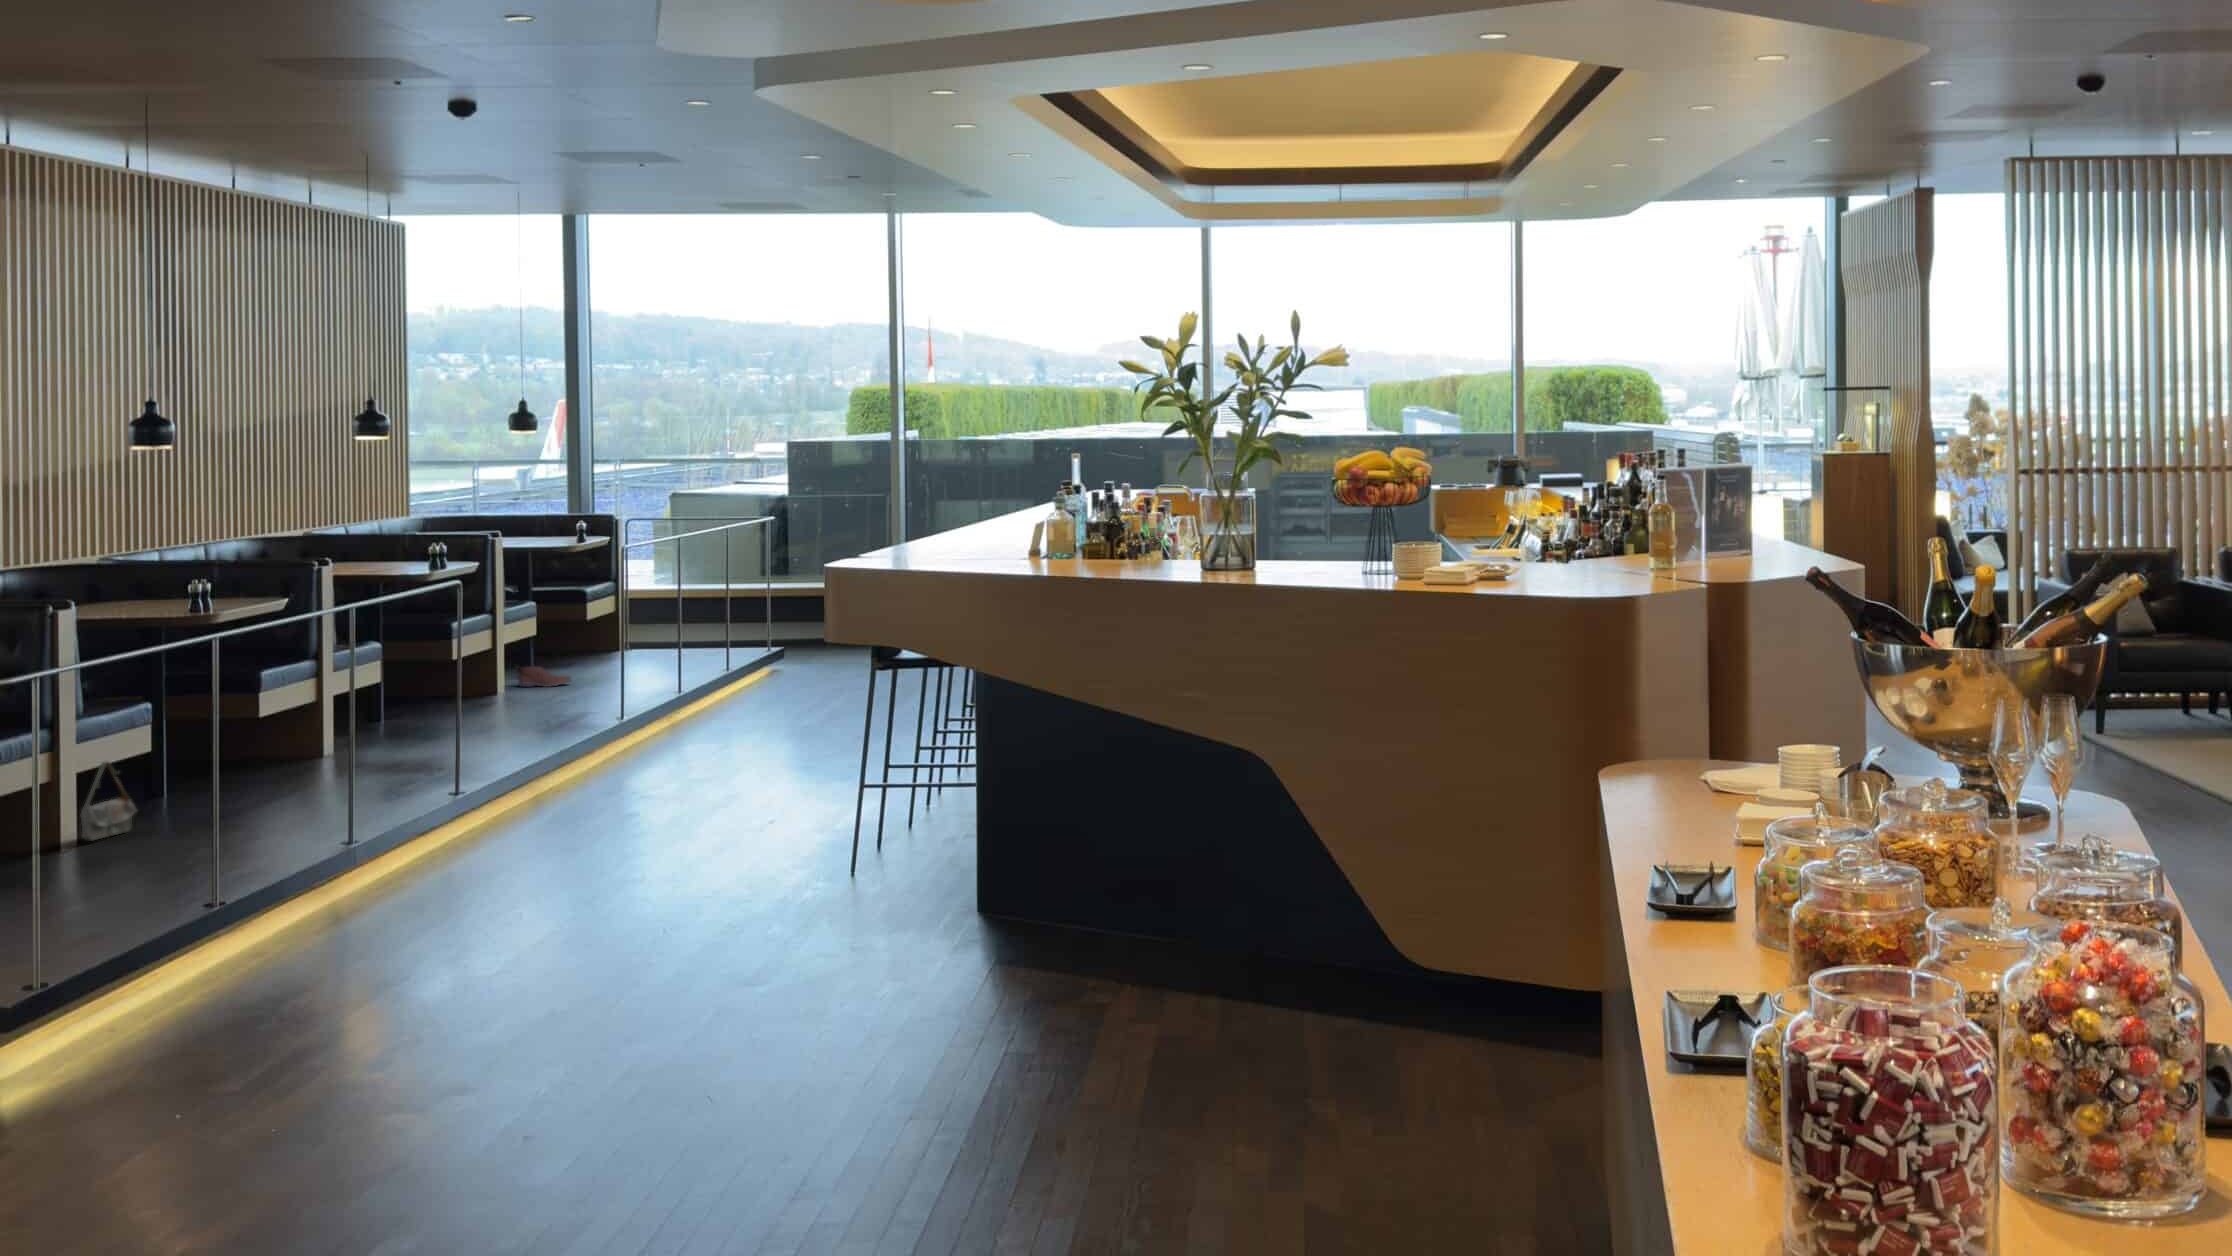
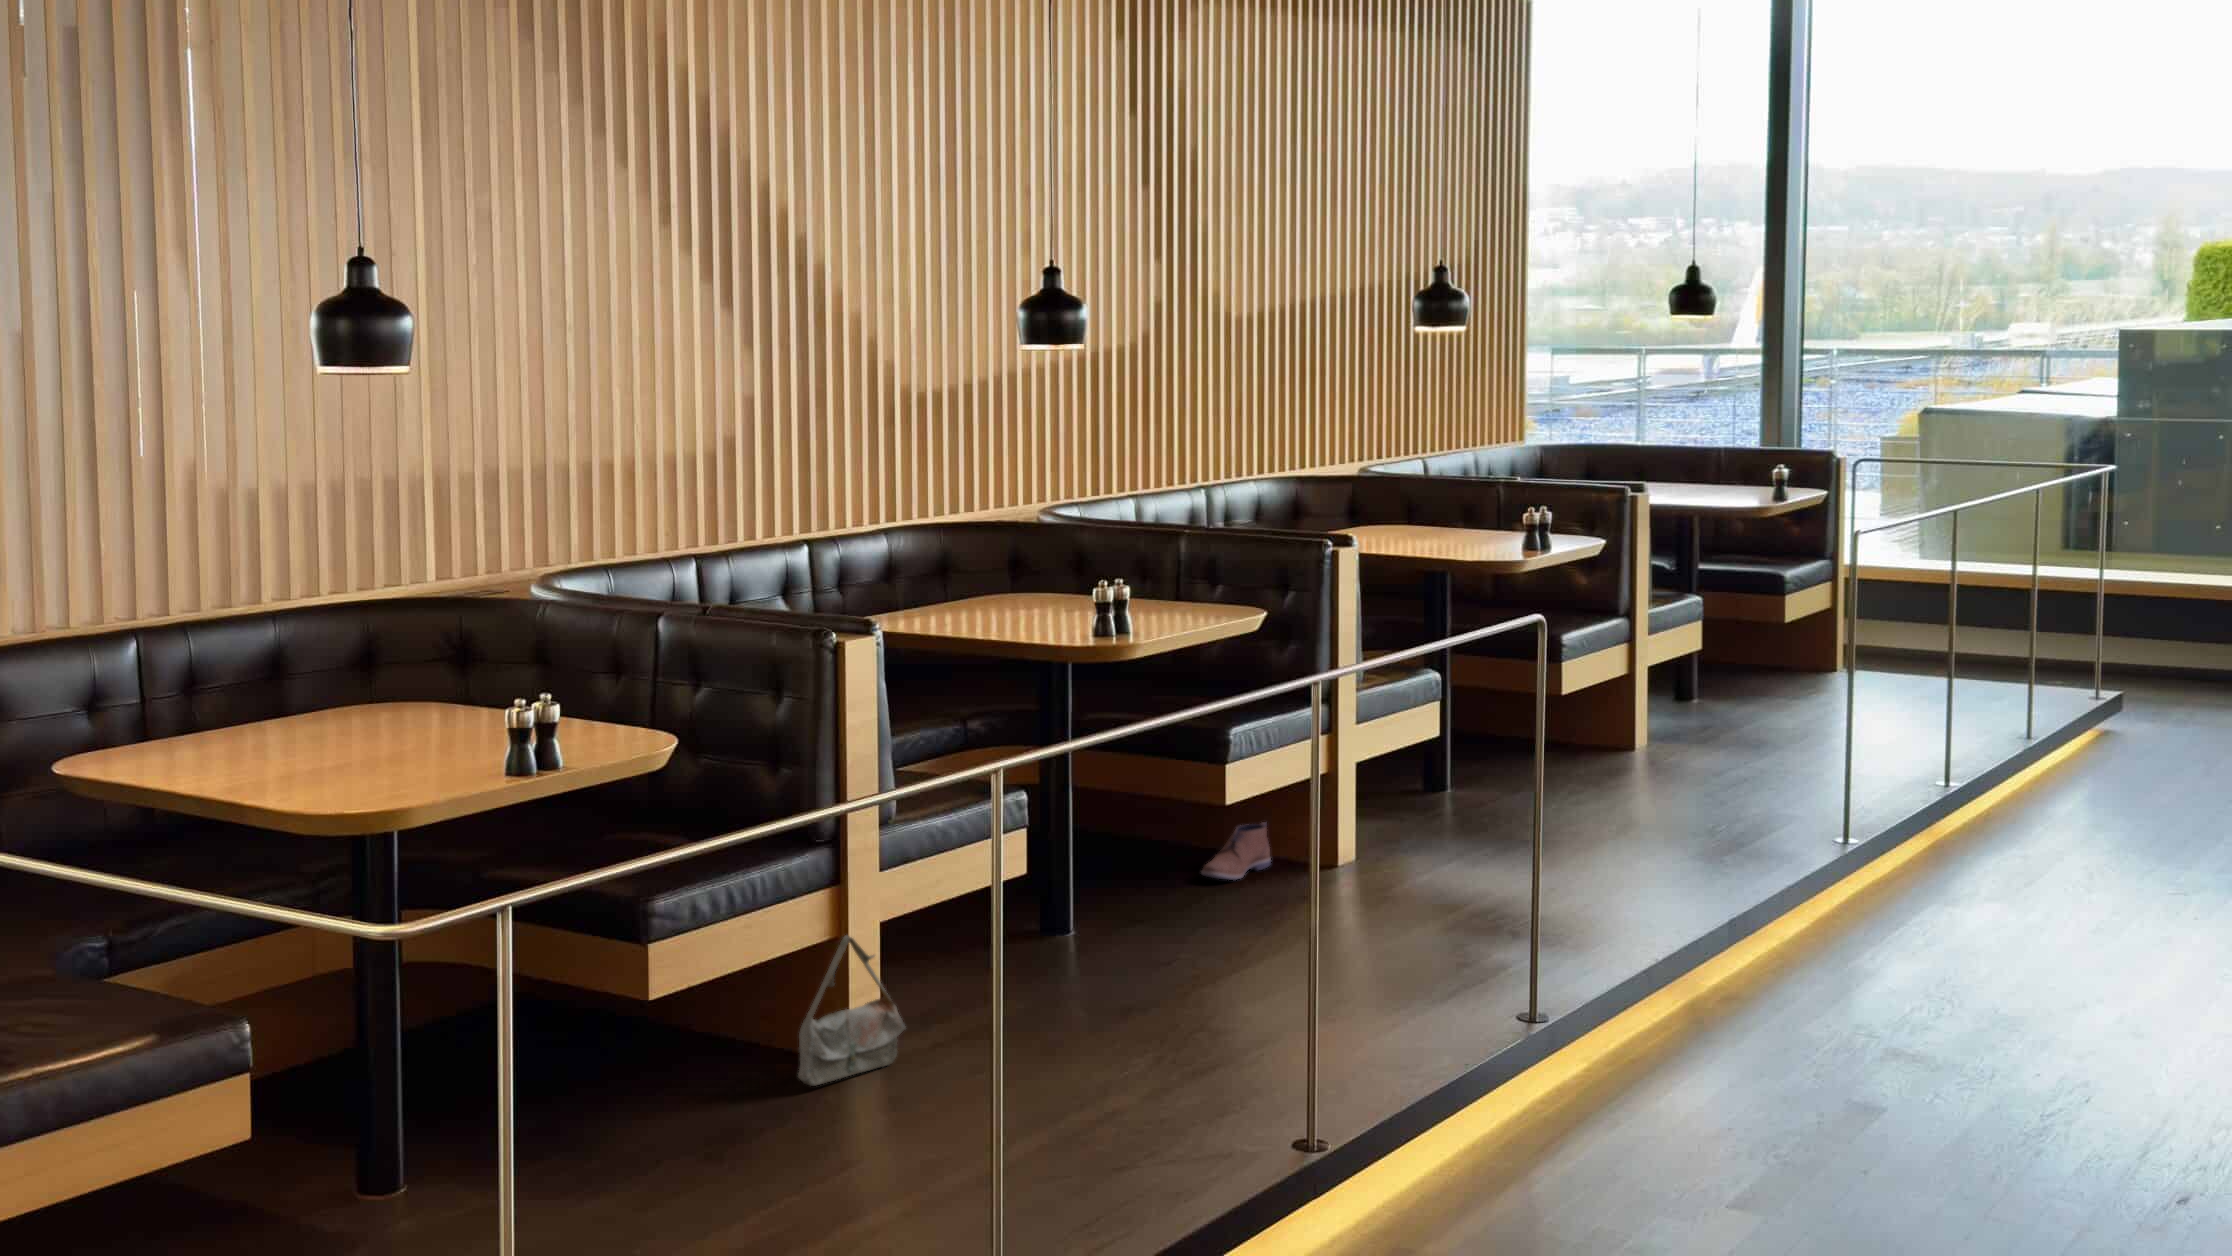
shoe: present [519,666,571,687] -> present [1201,822,1271,880]

